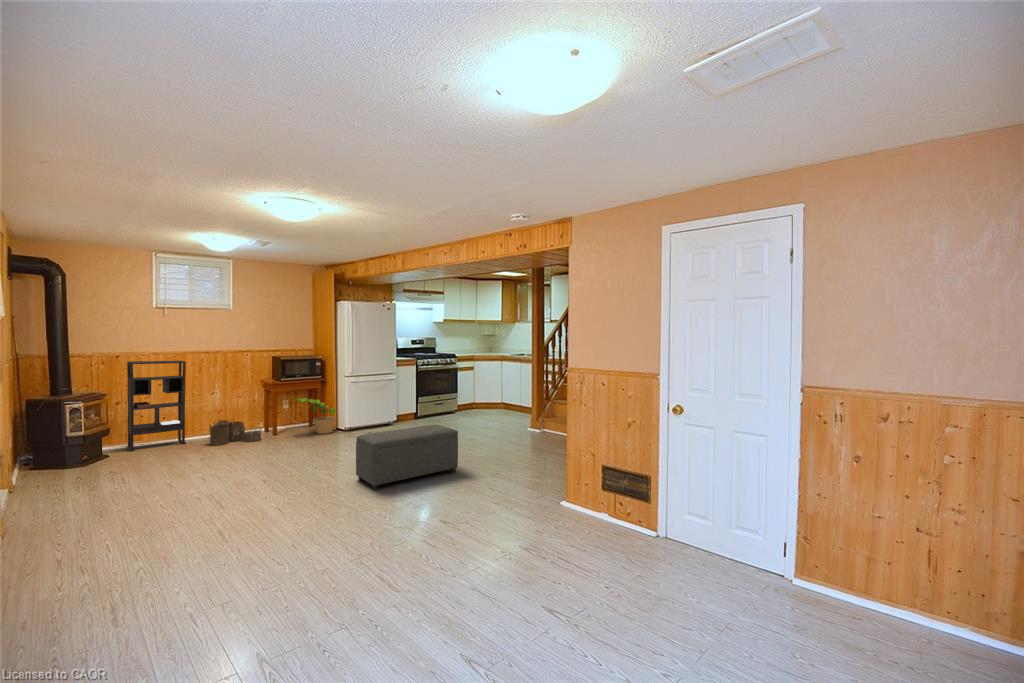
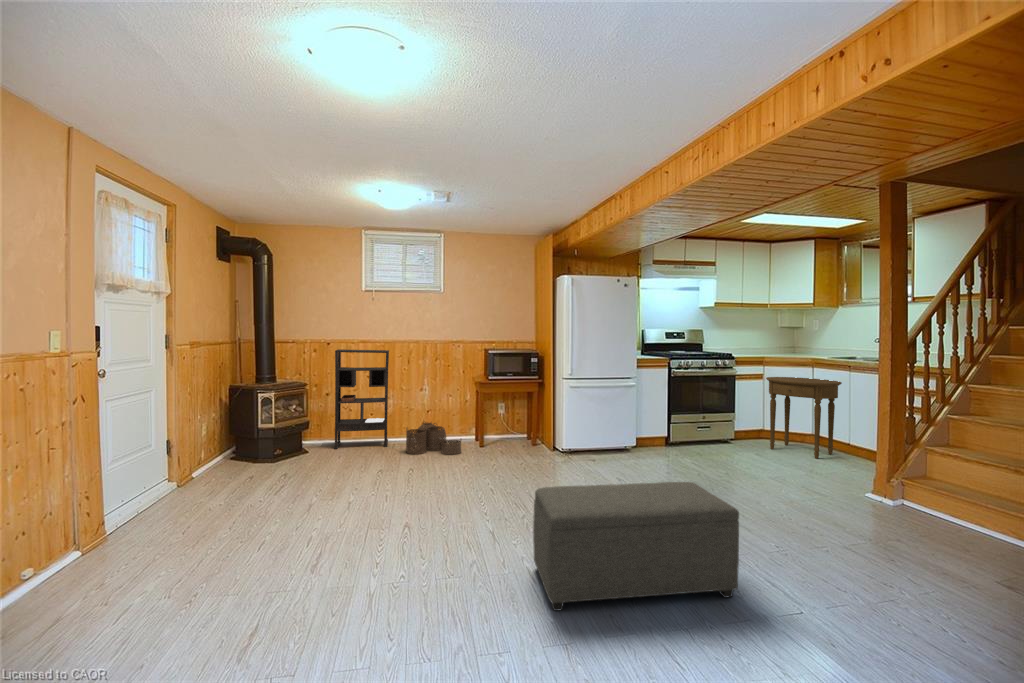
side table: none [475,368,514,416] -> present [766,377,842,459]
potted plant: present [294,398,335,434] -> none [498,404,552,454]

